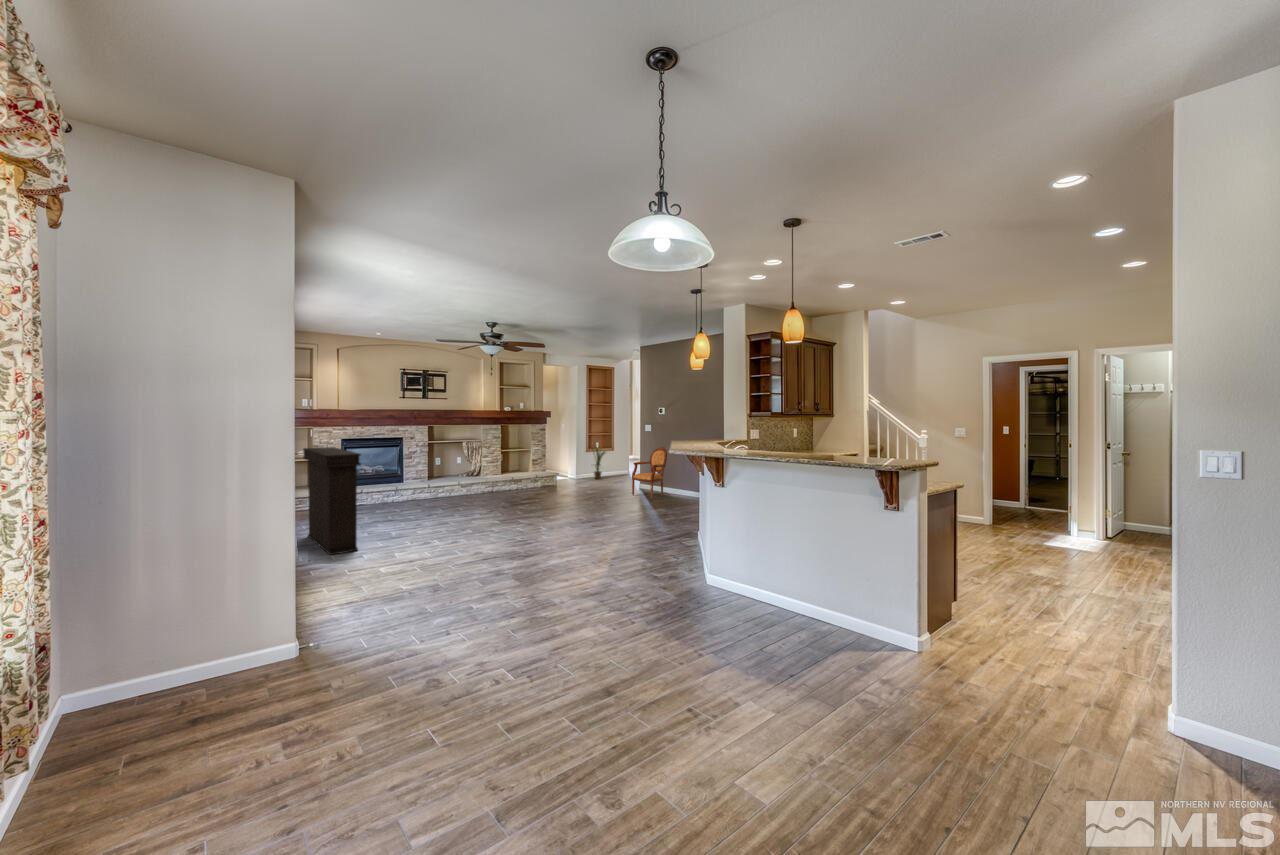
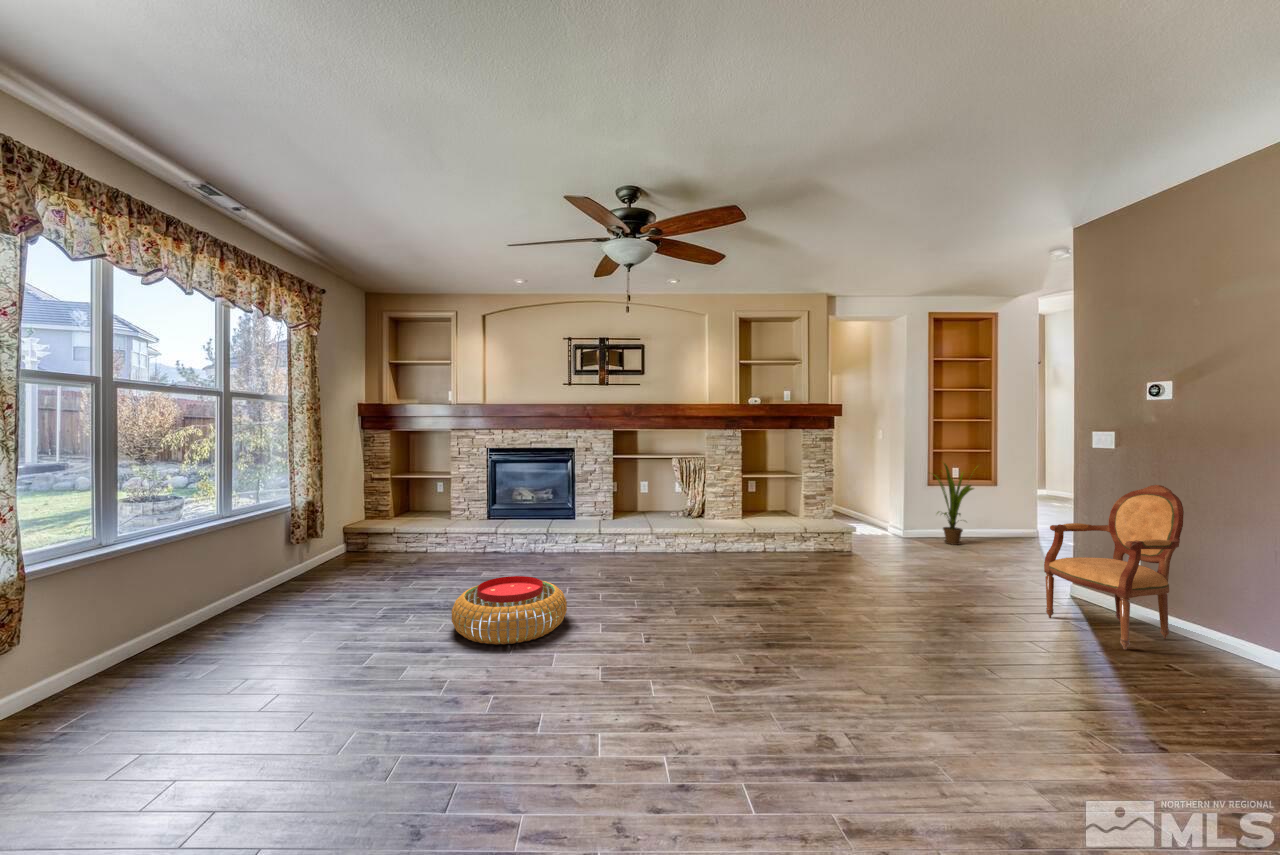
console table: present [303,447,361,555] -> none [95,457,313,719]
pouf: none [412,499,467,525] -> present [452,576,567,645]

